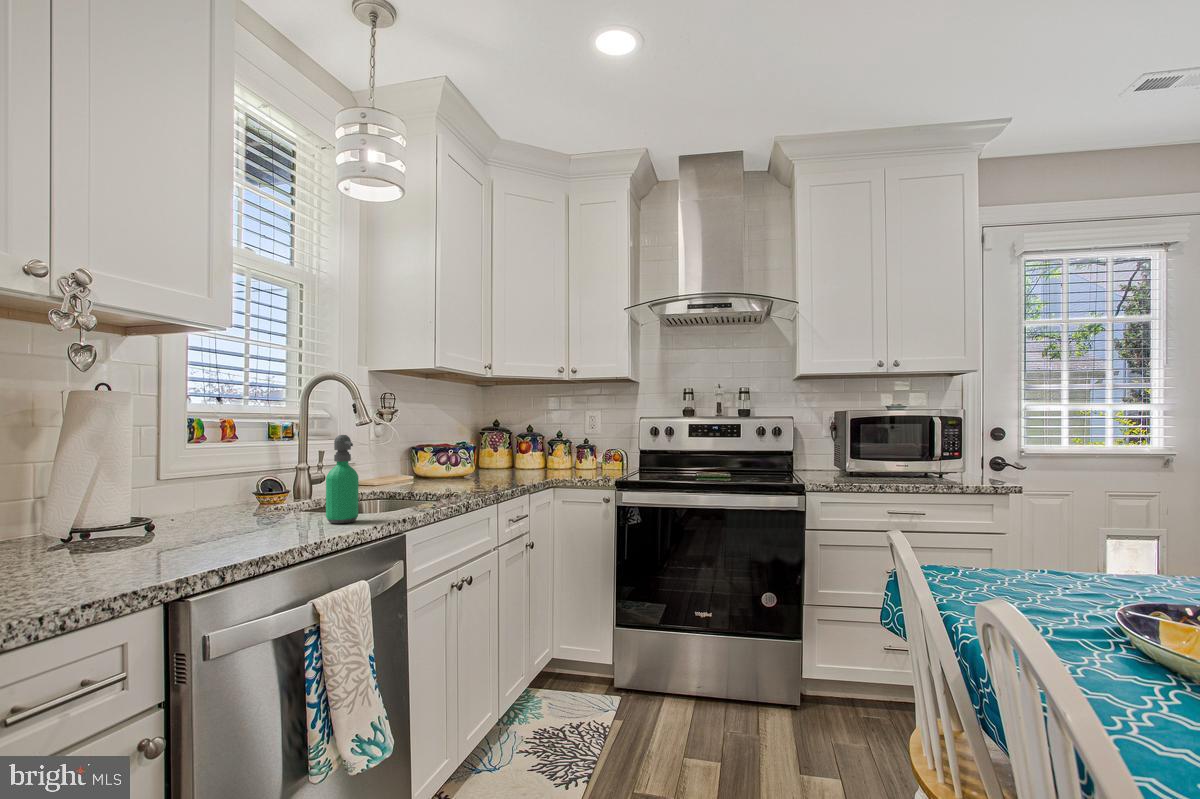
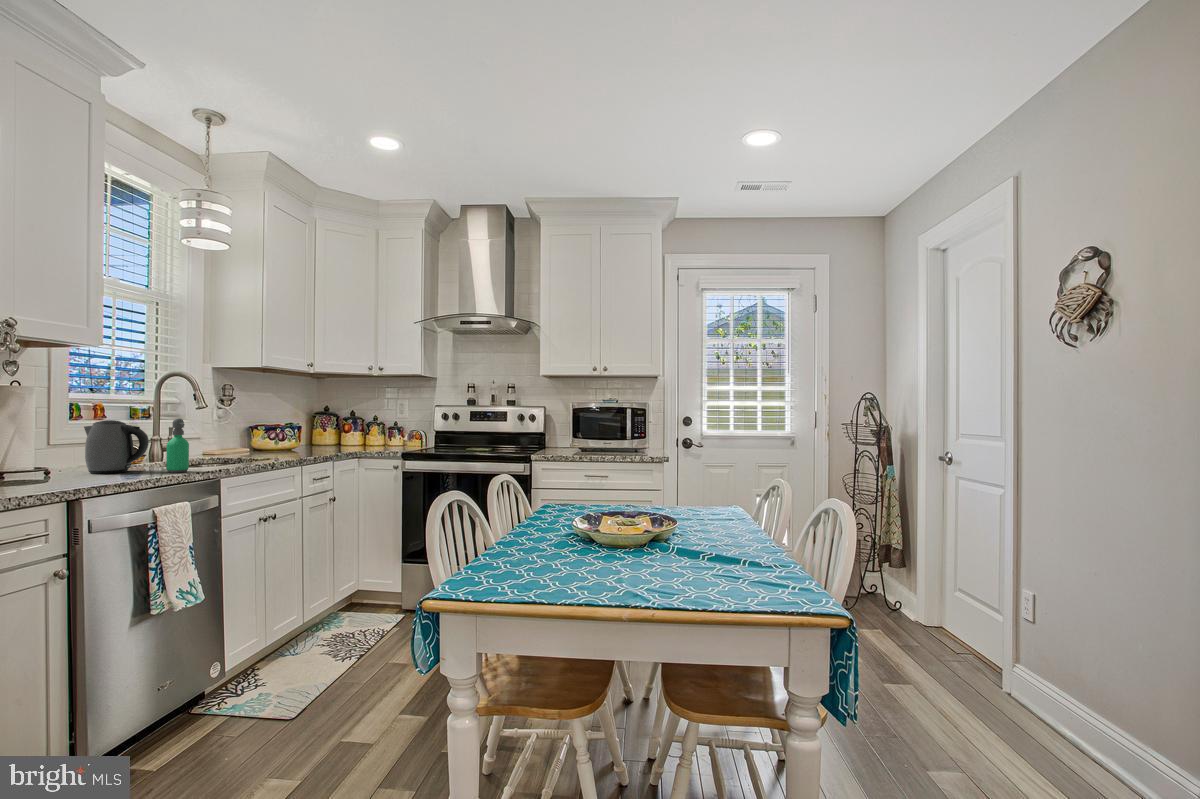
kettle: none [206,439,299,527] -> present [84,420,149,474]

